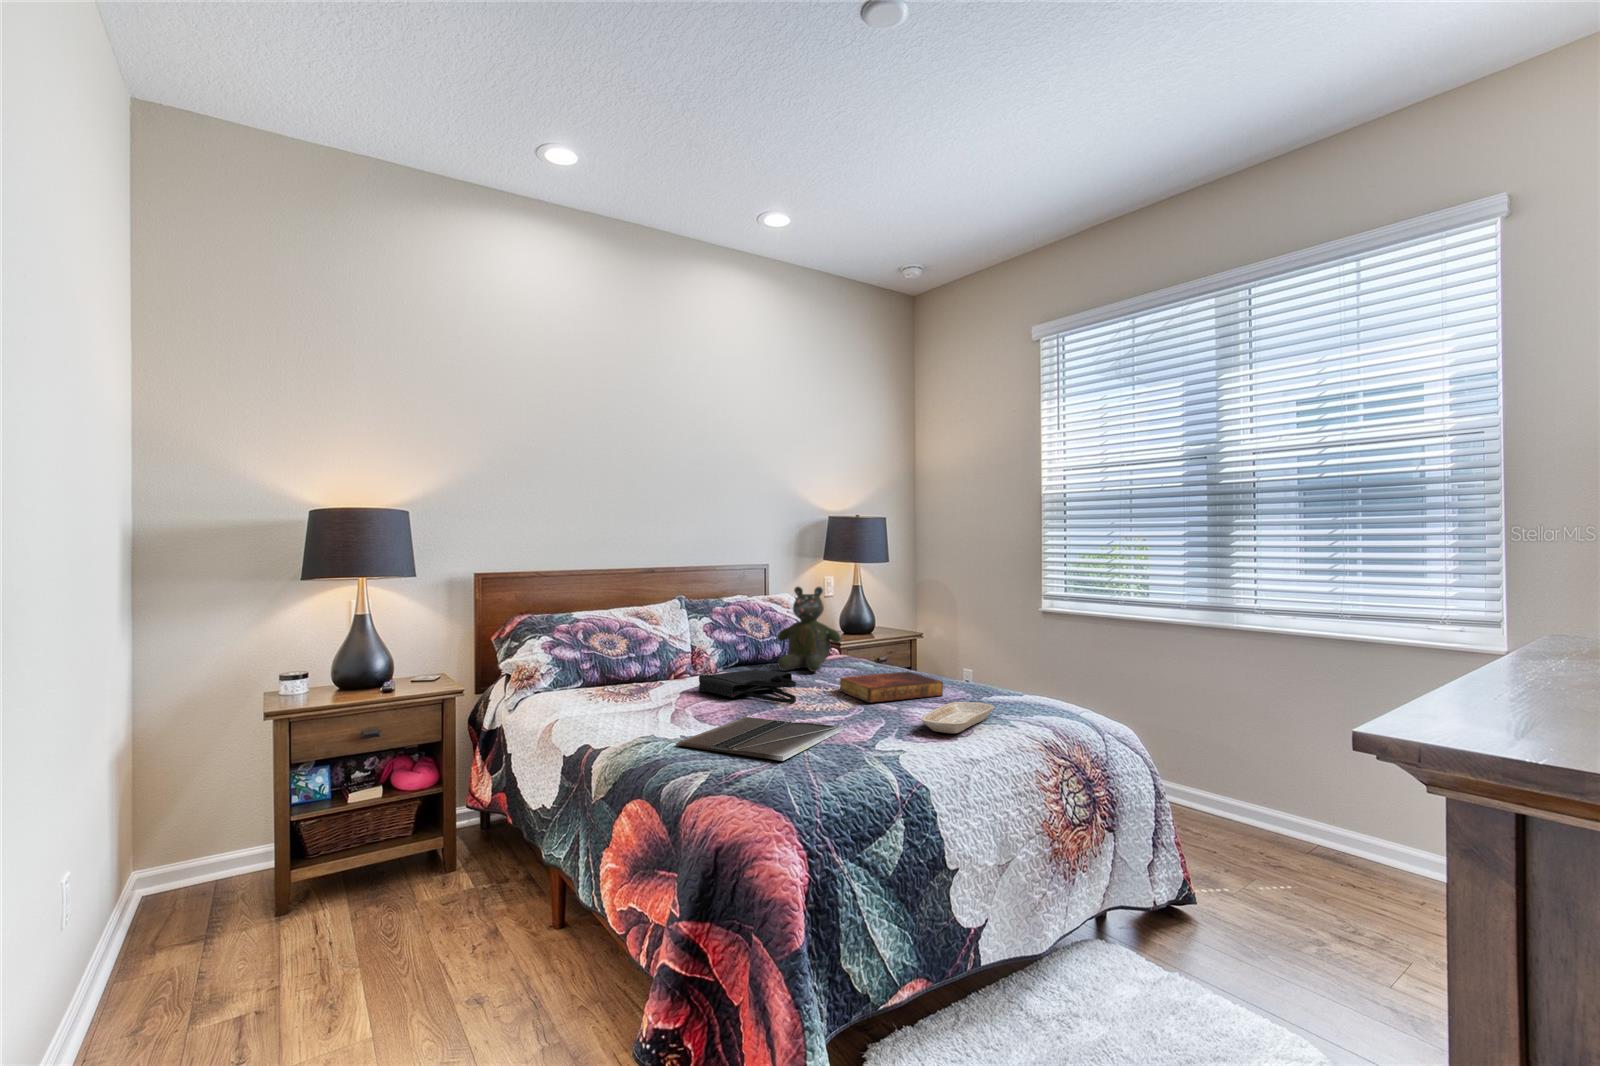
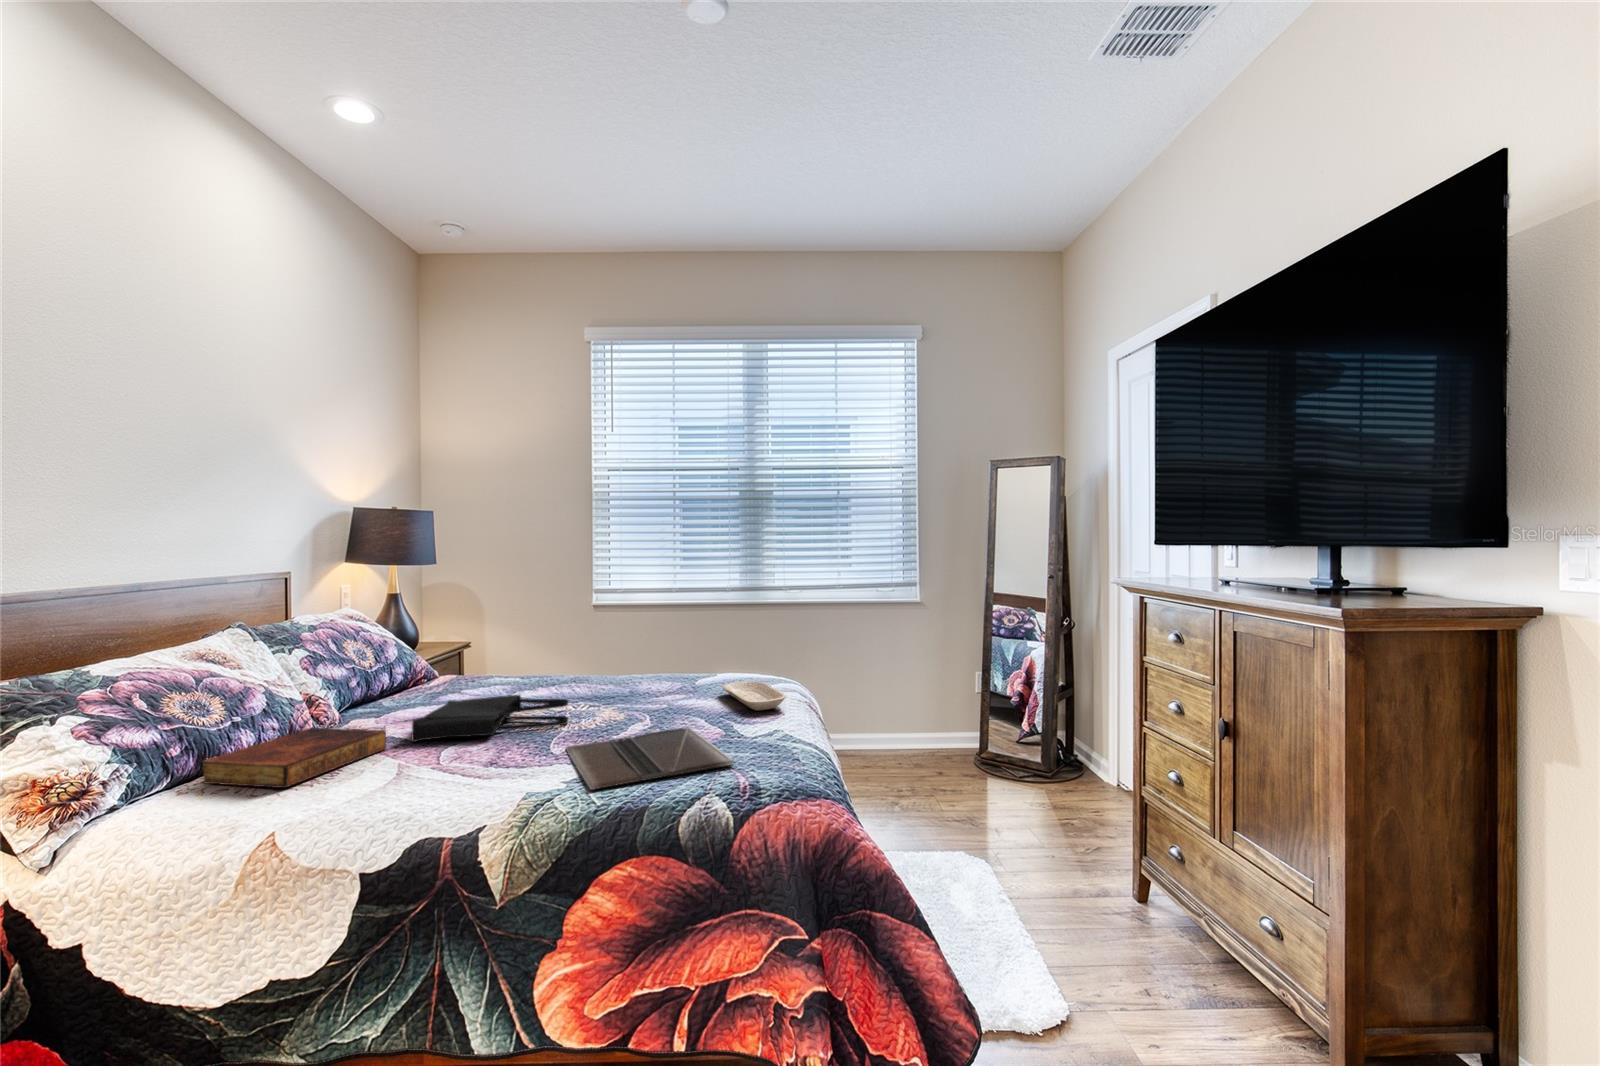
teddy bear: present [778,587,841,672] -> none [414,593,502,700]
book: present [839,671,943,703] -> present [201,727,386,788]

